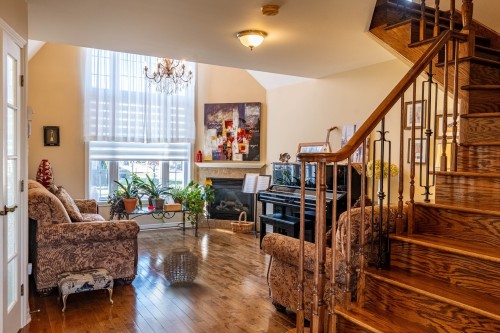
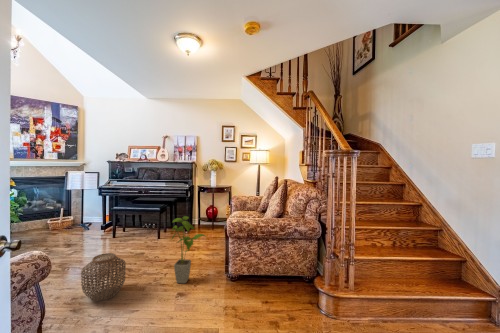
house plant: none [221,225,258,300] -> present [172,216,205,283]

